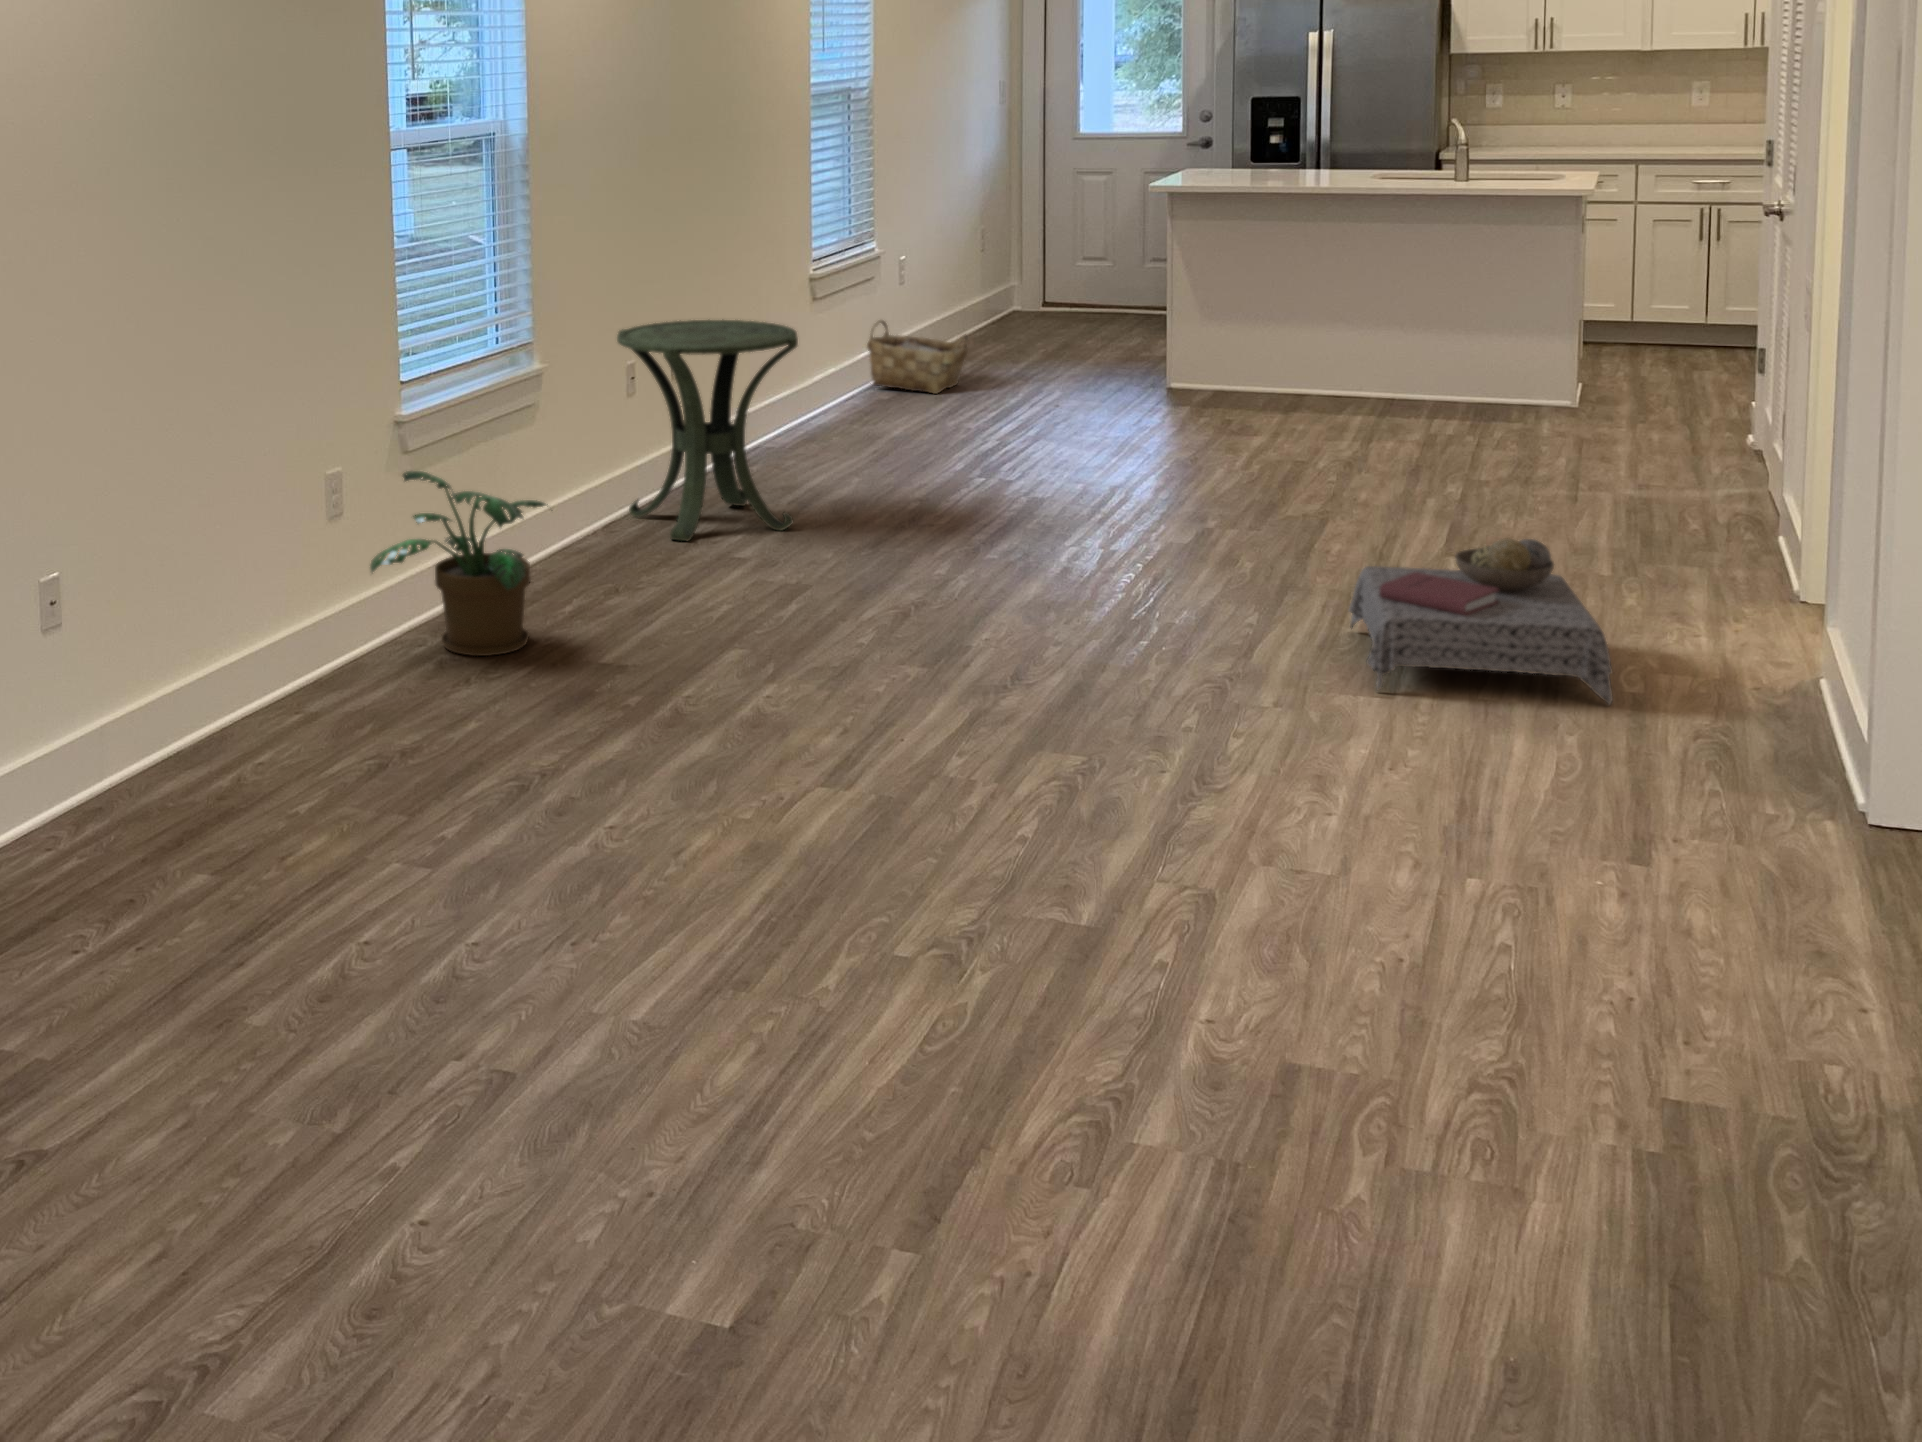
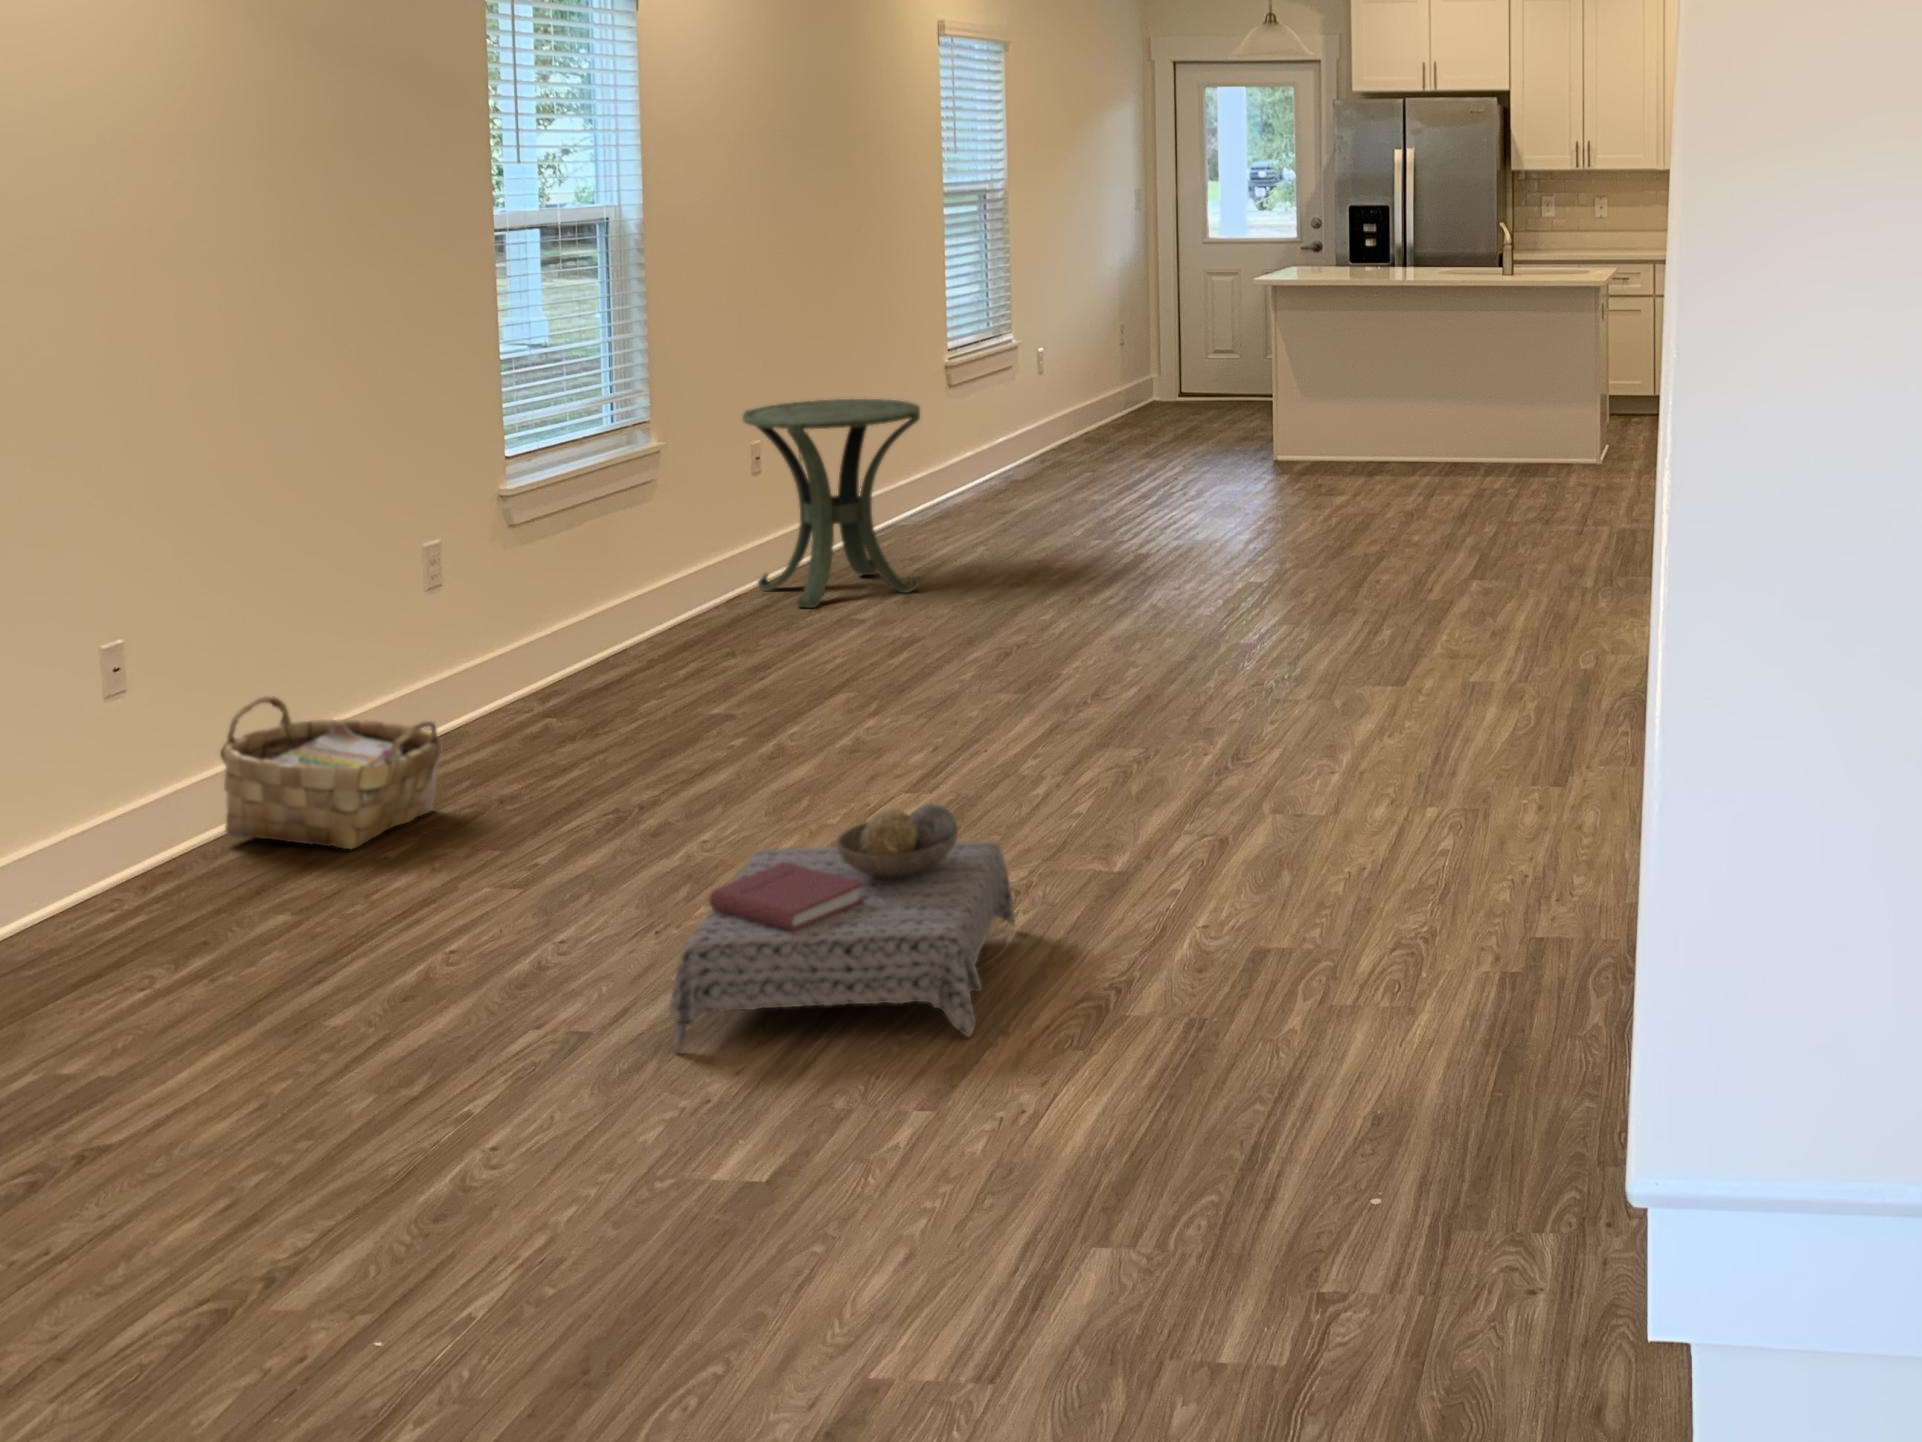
woven basket: present [867,320,968,394] -> present [220,696,442,849]
potted plant: present [370,471,548,656] -> none [469,544,664,719]
ottoman: present [1349,539,1613,705] -> present [670,804,1014,1049]

